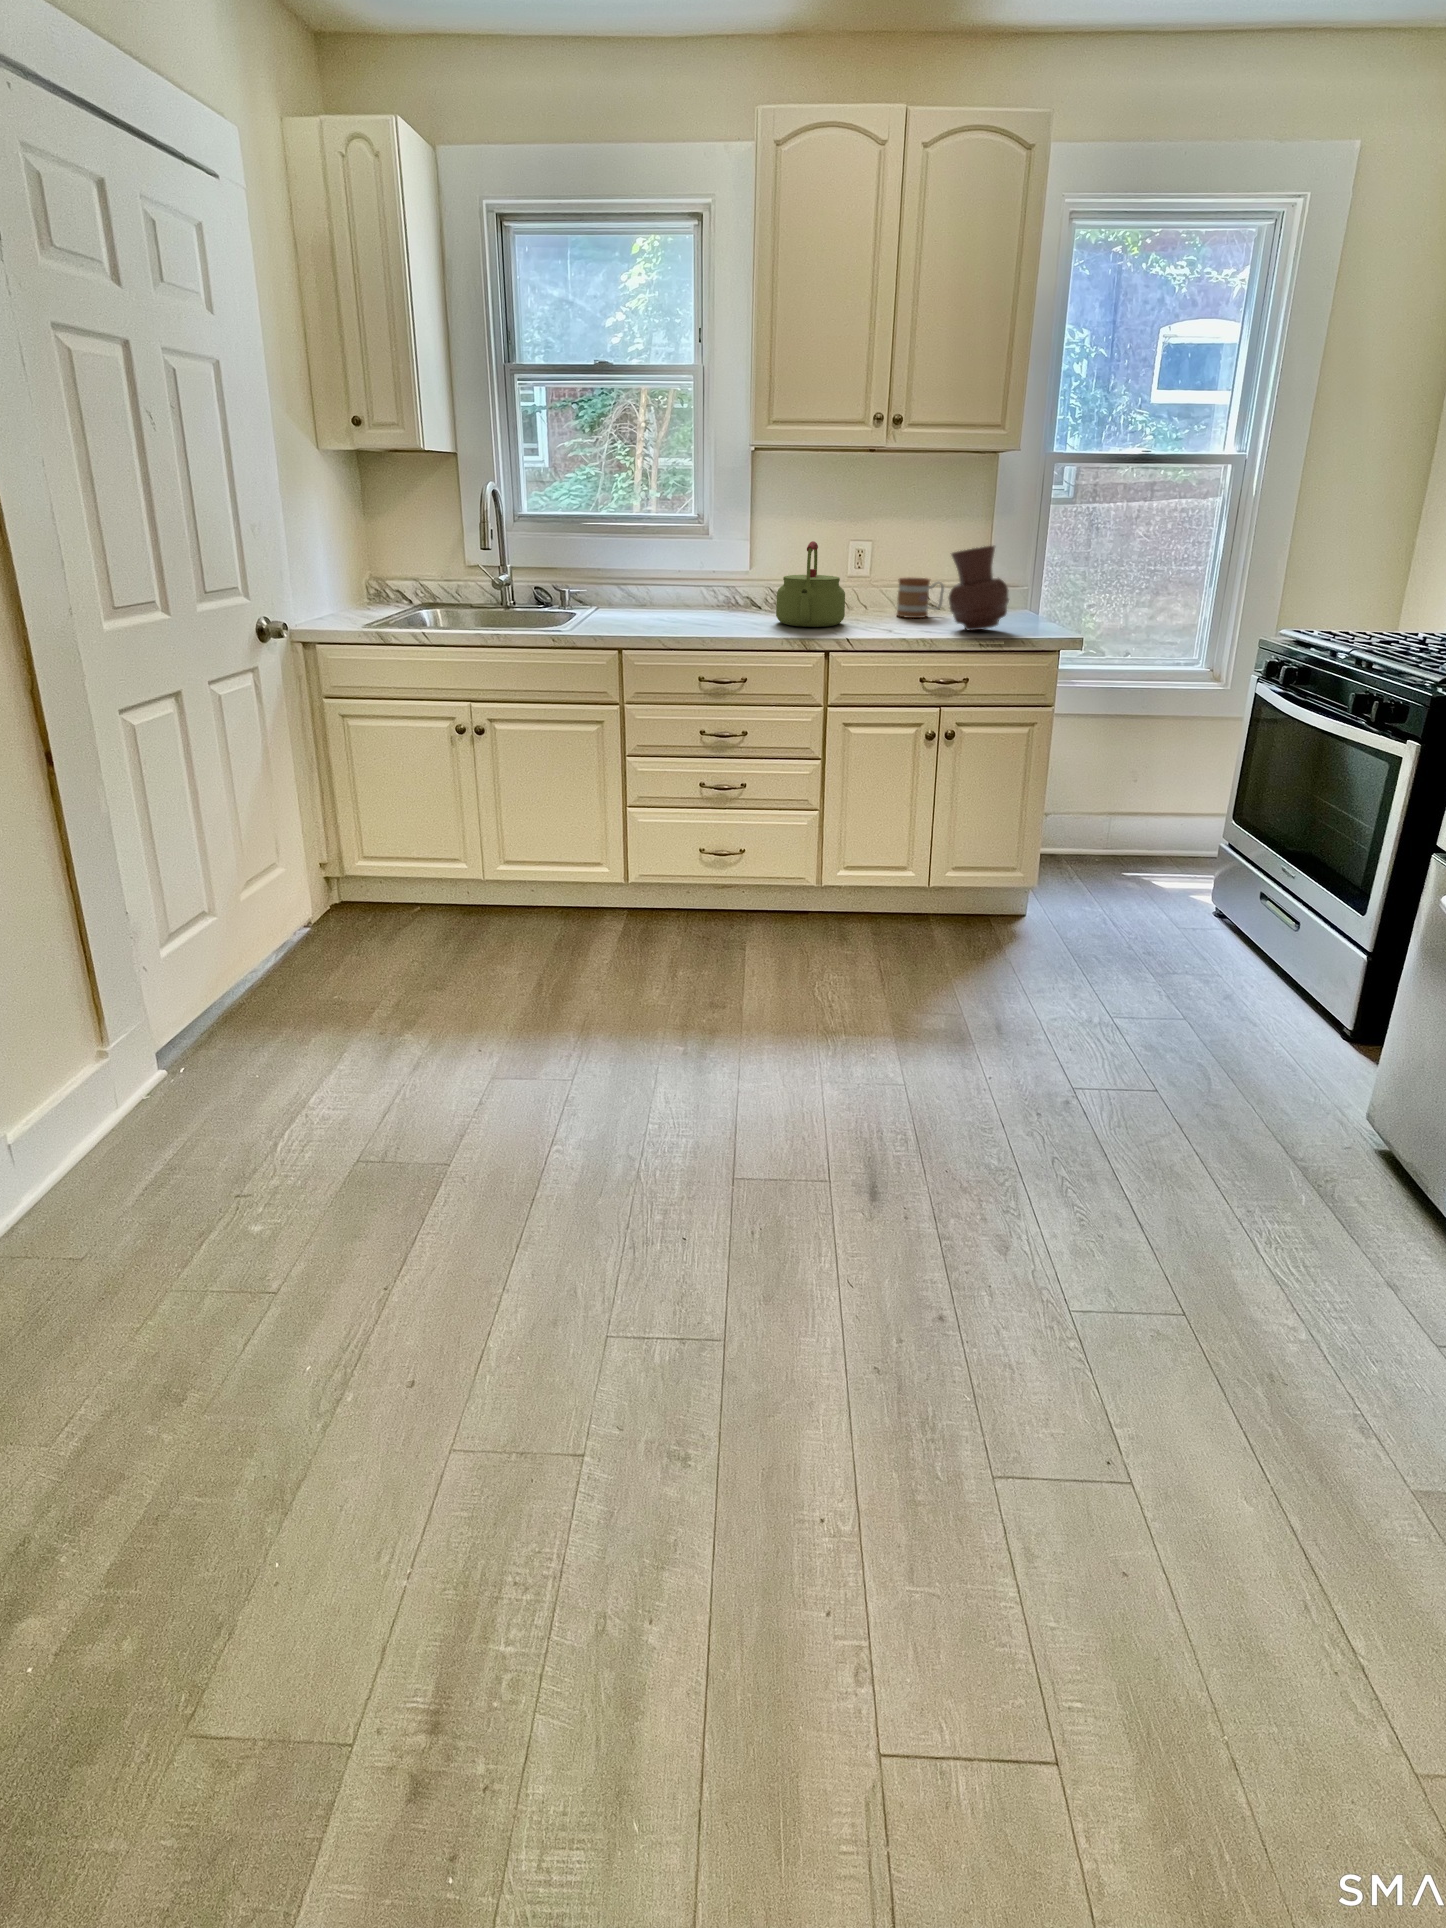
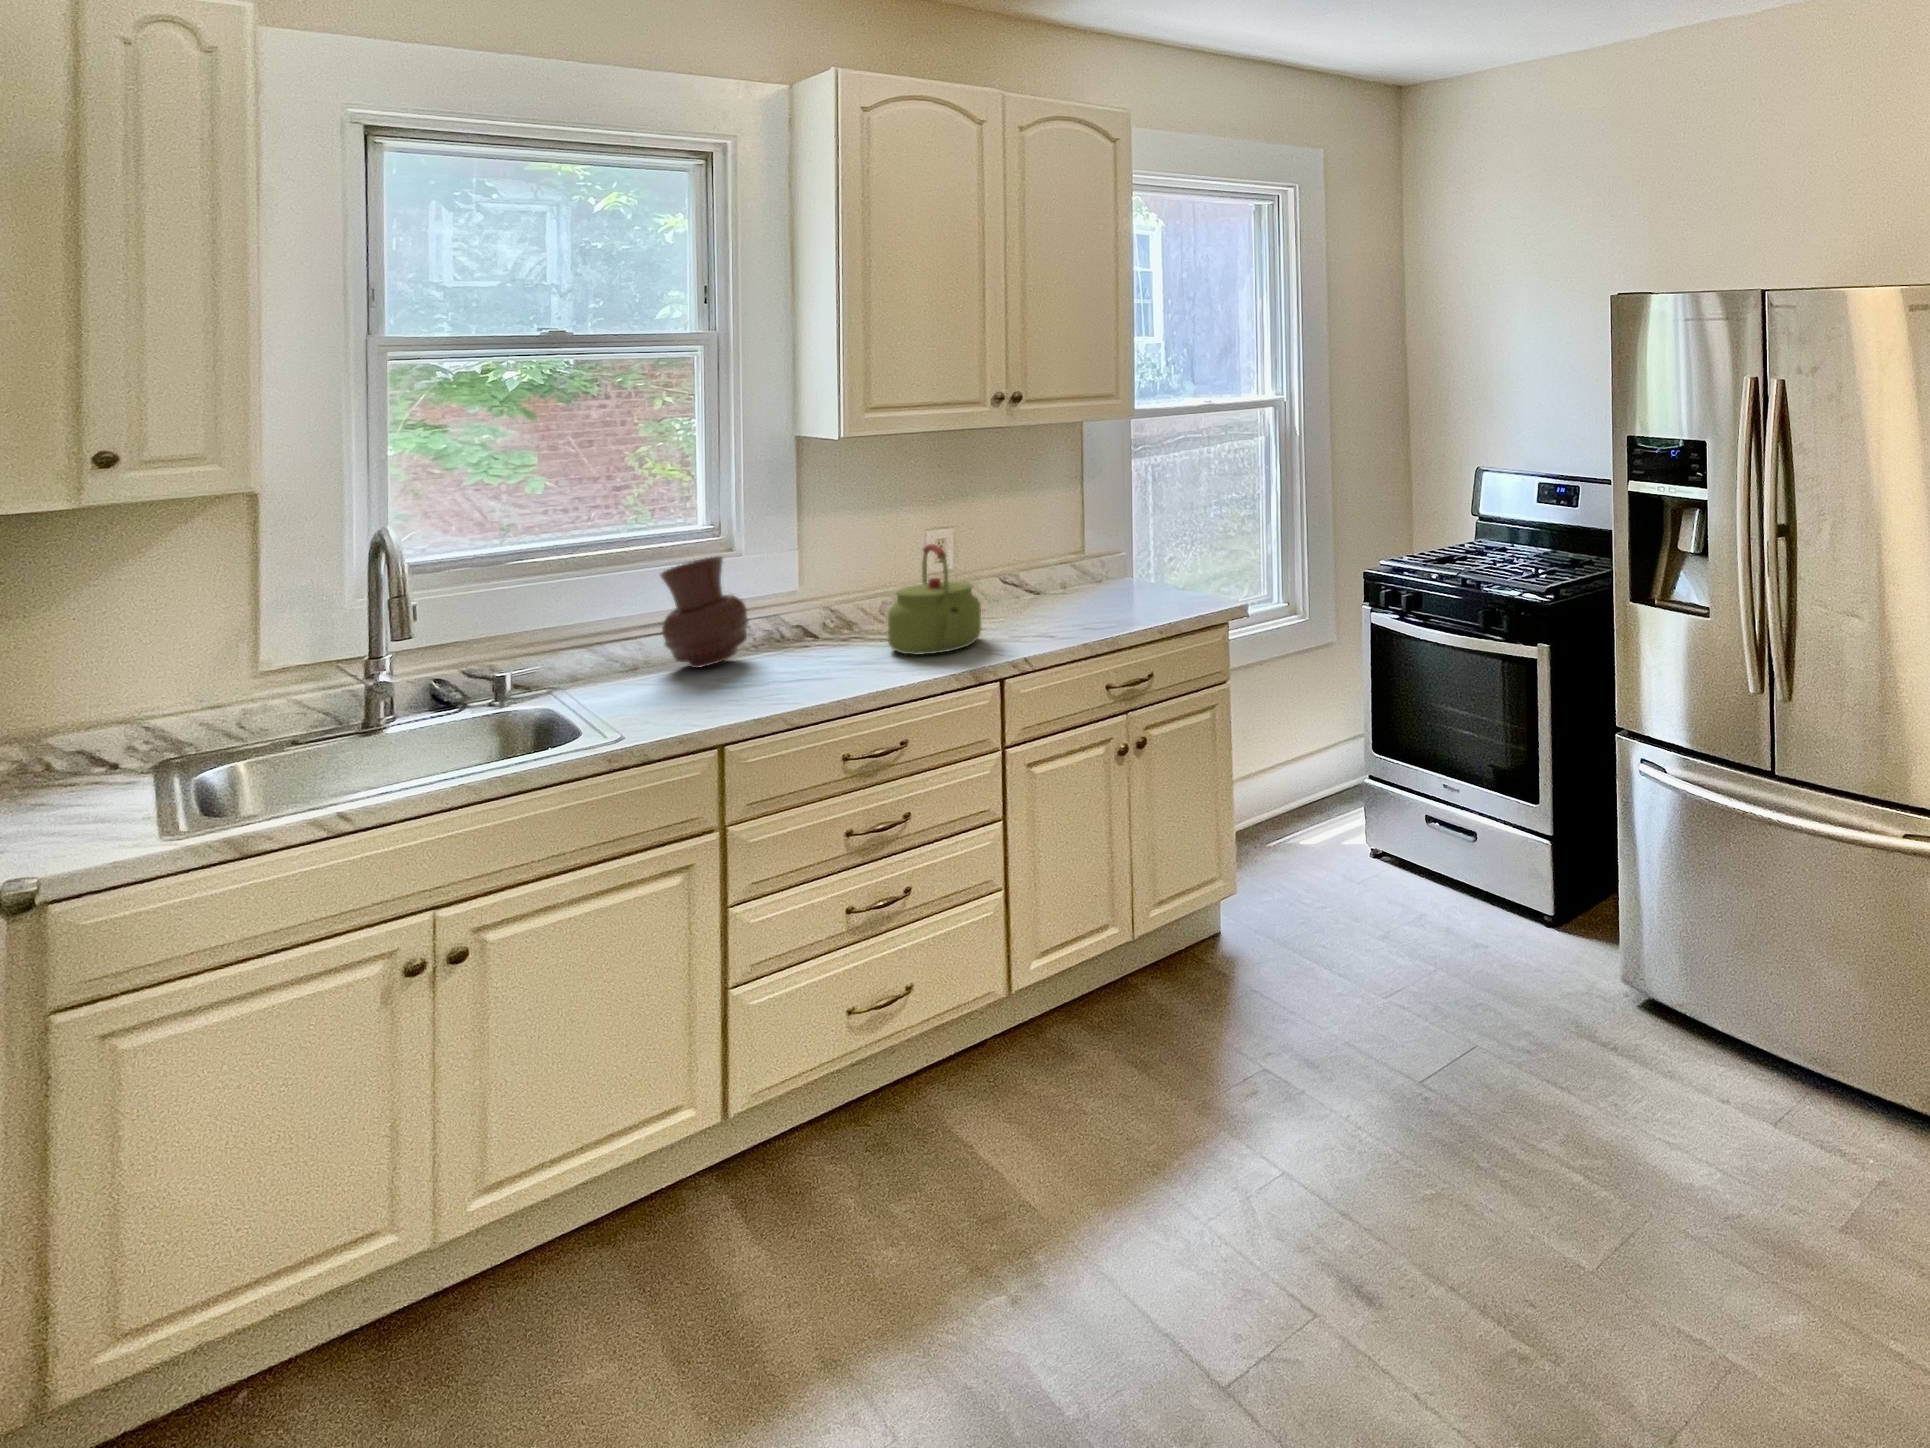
vase: present [949,546,1009,631] -> present [660,556,749,668]
mug: present [897,578,944,618] -> none [1007,563,1059,614]

